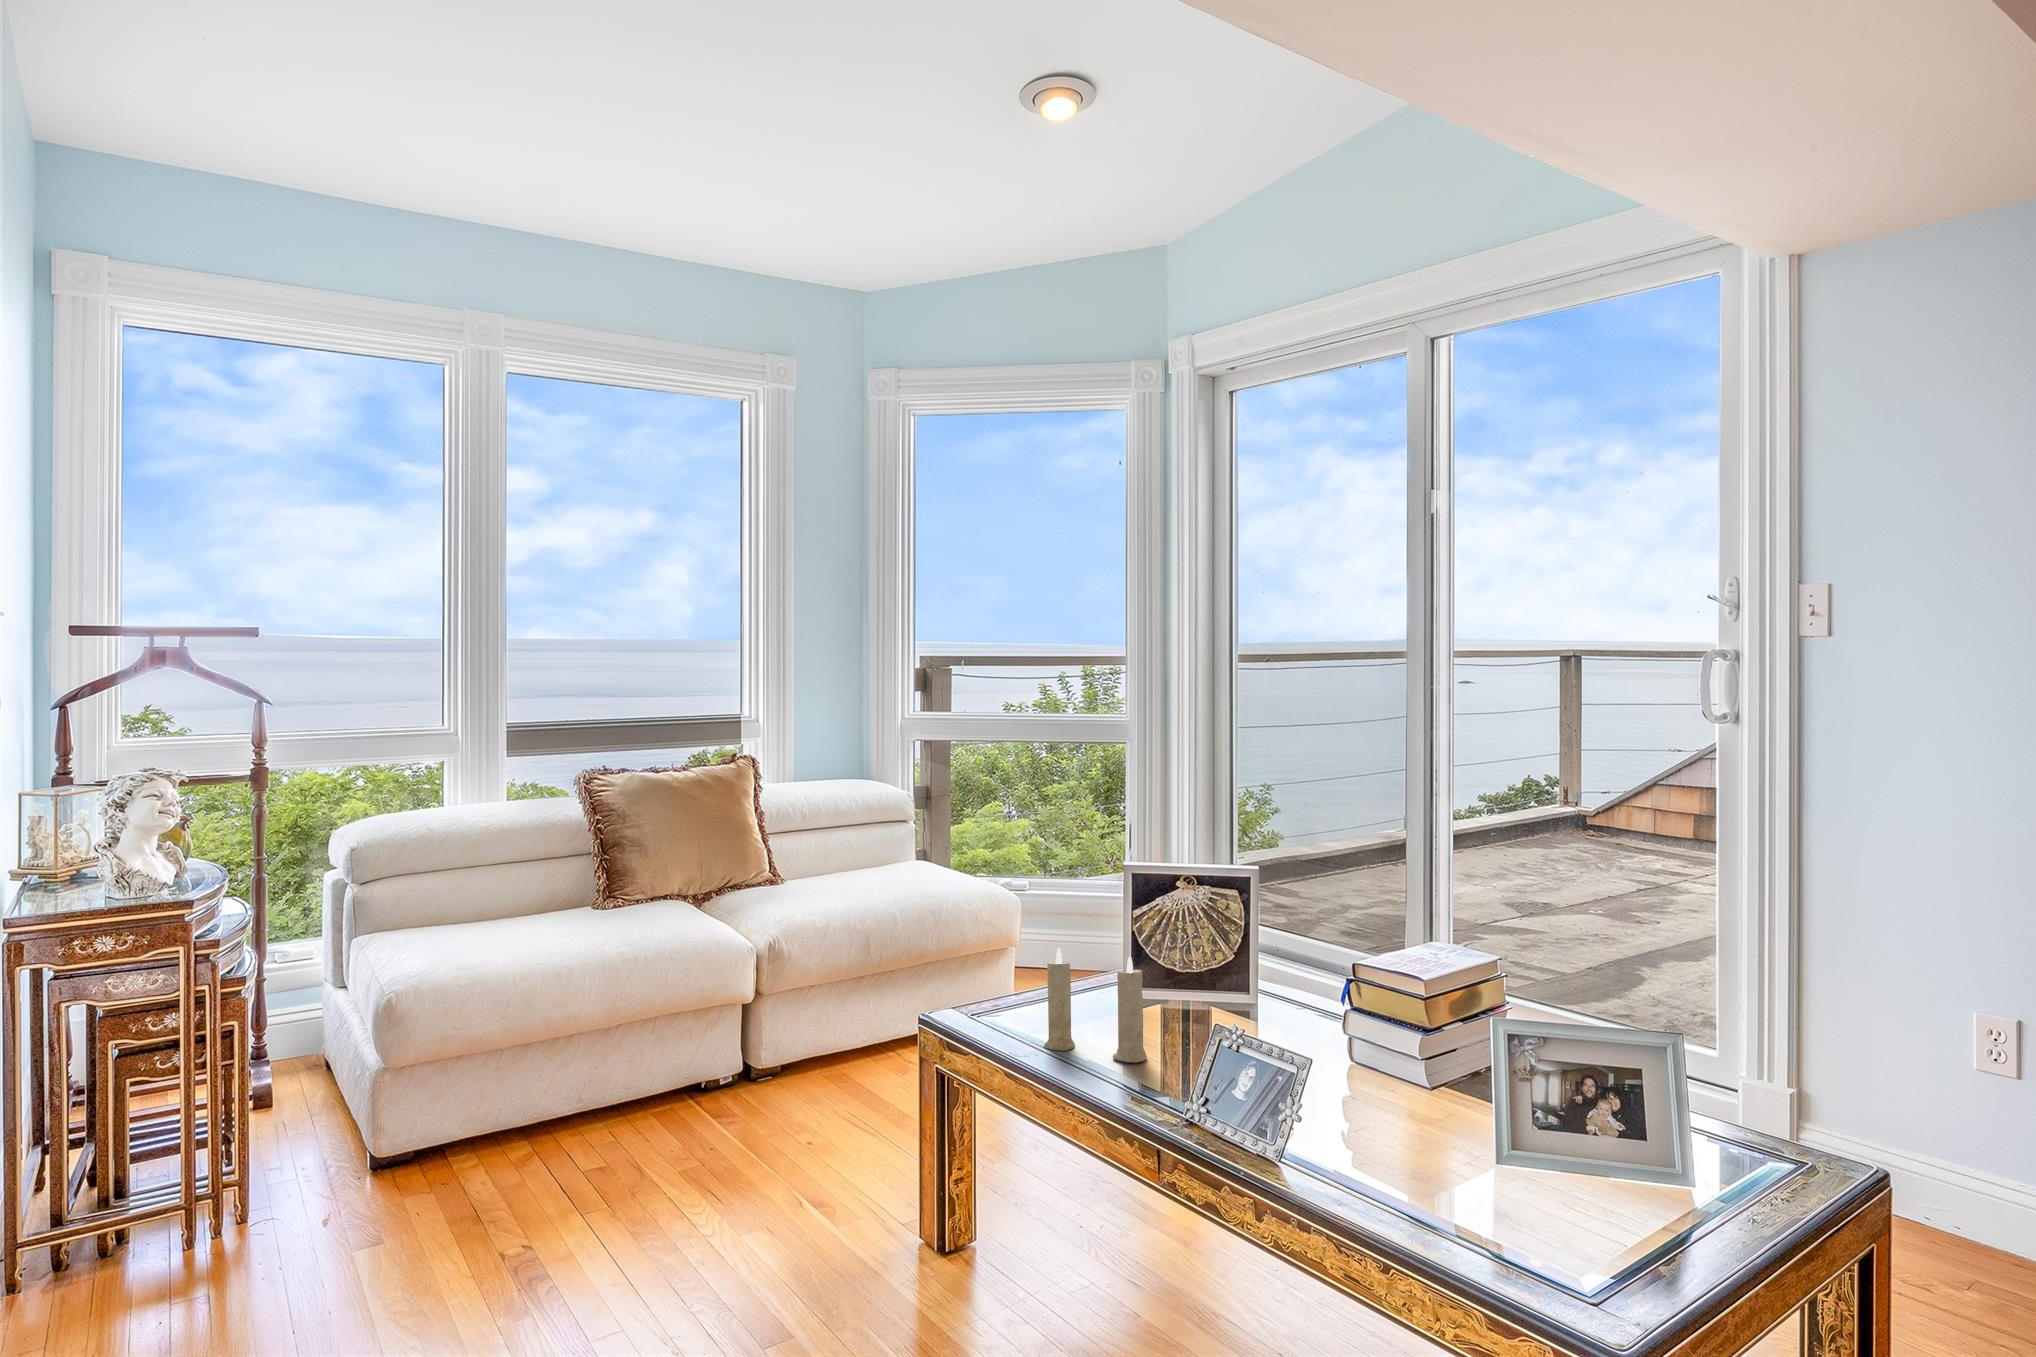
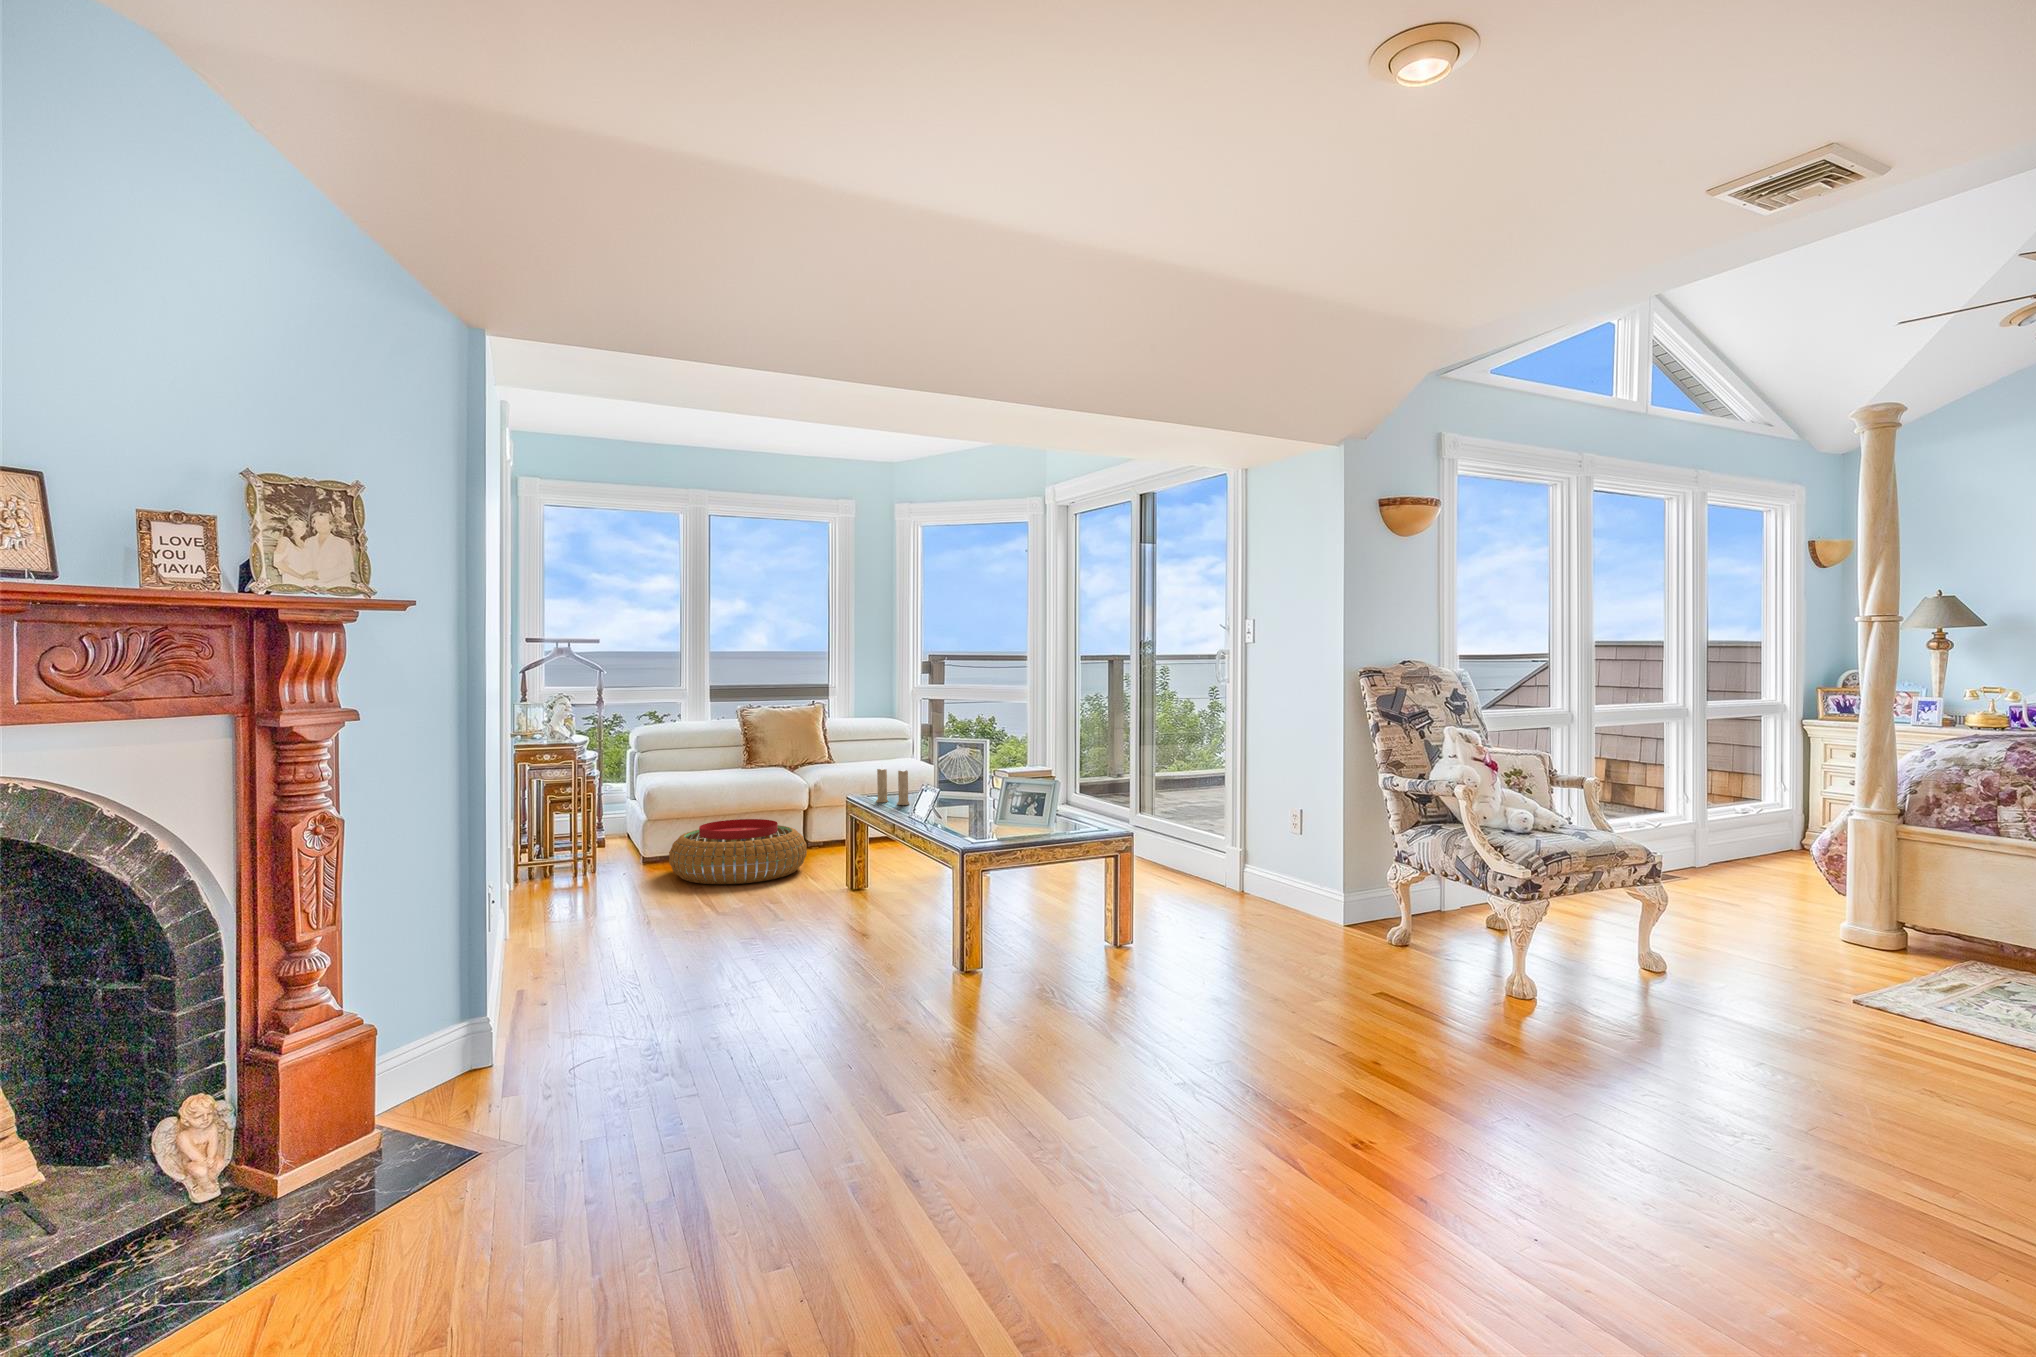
pouf: none [453,1047,792,1257] -> present [669,819,807,884]

